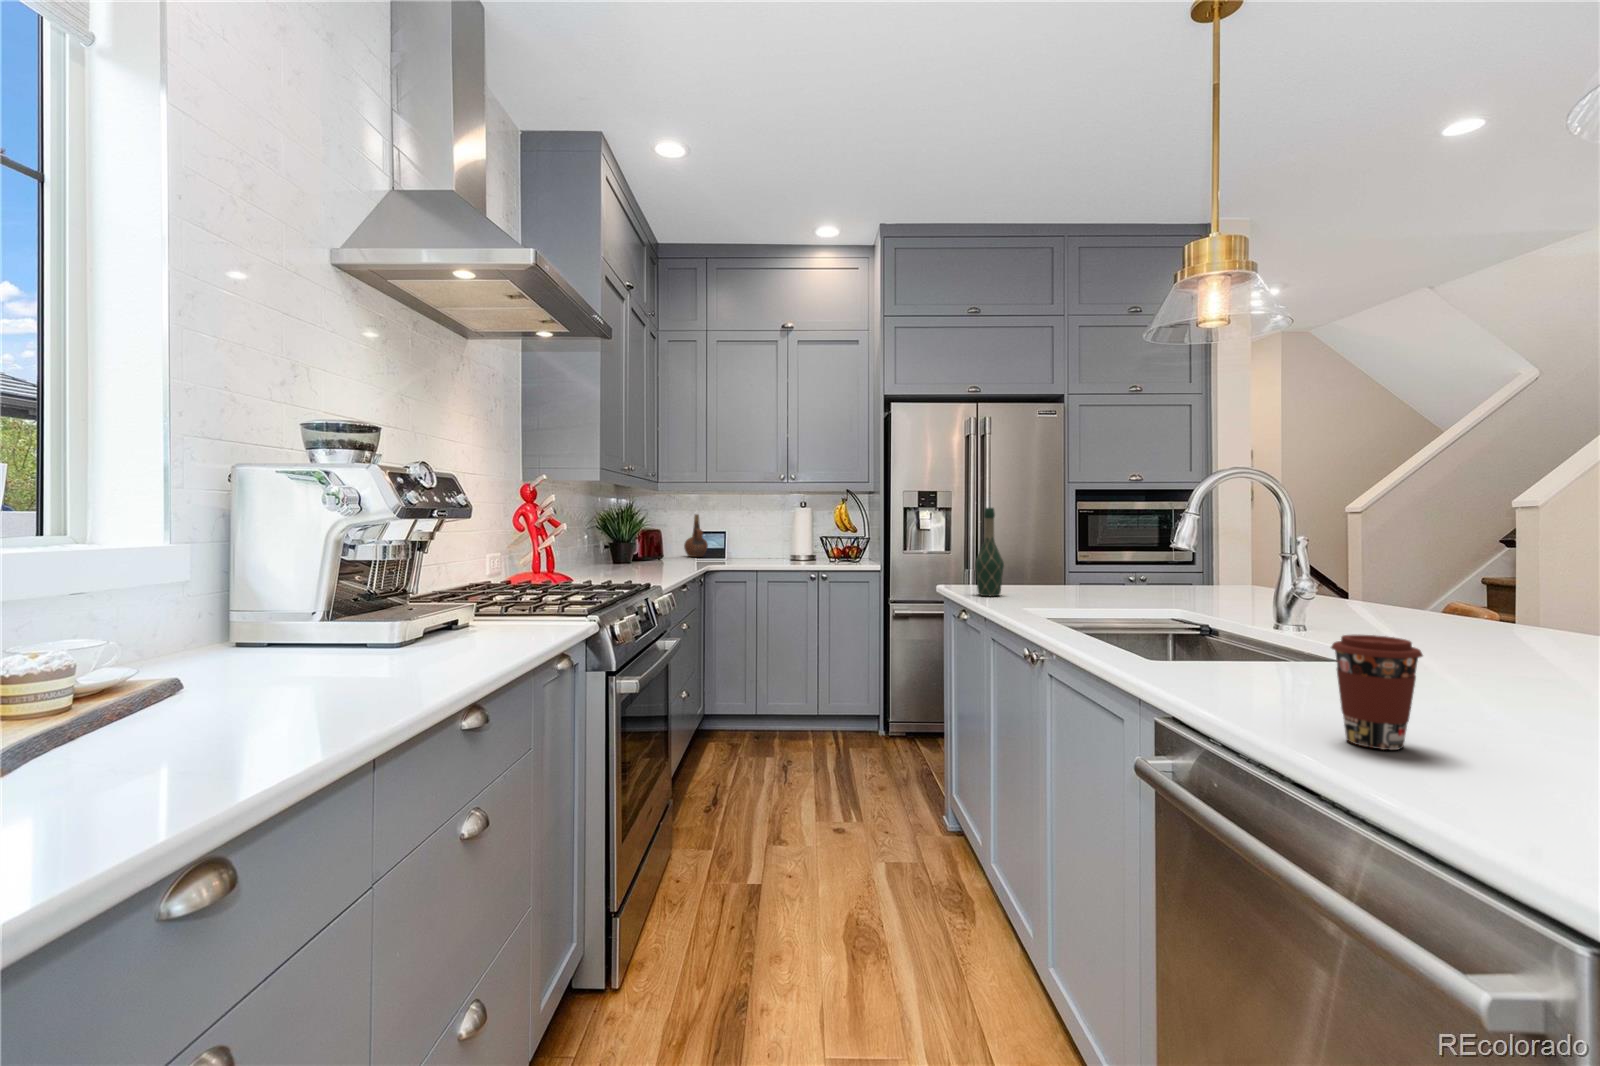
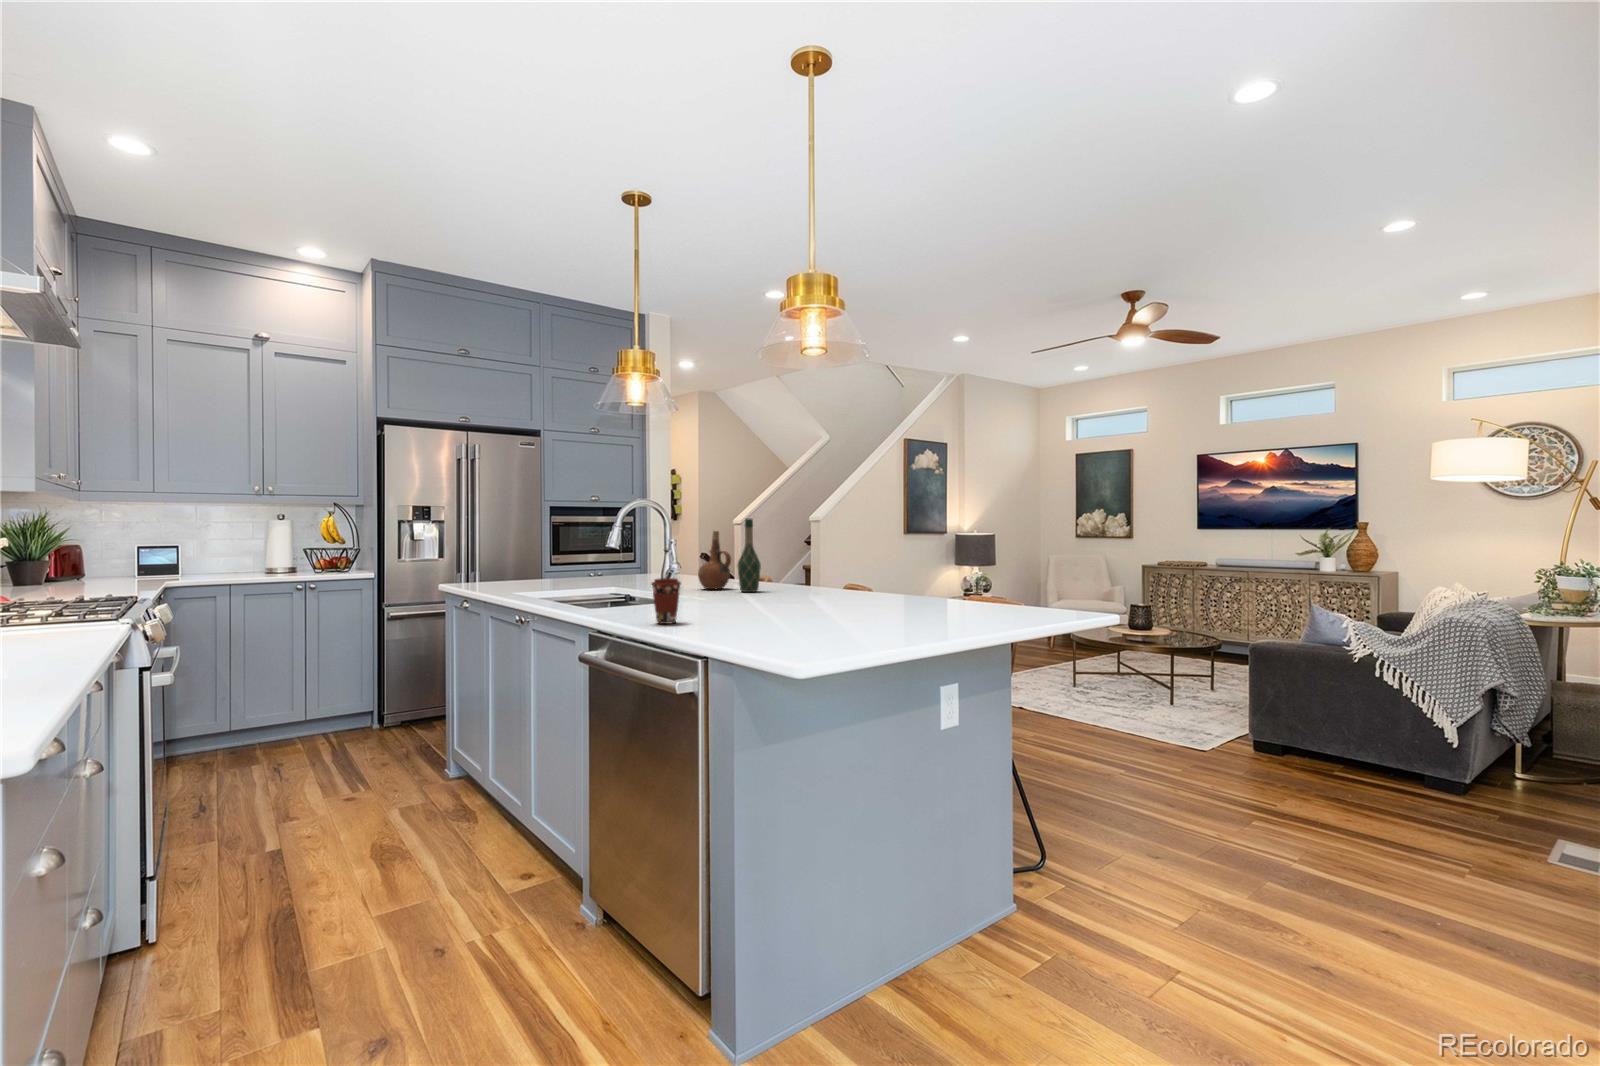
wine bottle: present [975,508,1004,596] -> present [738,518,761,592]
ceramic pitcher: present [684,514,708,557] -> present [698,531,731,589]

